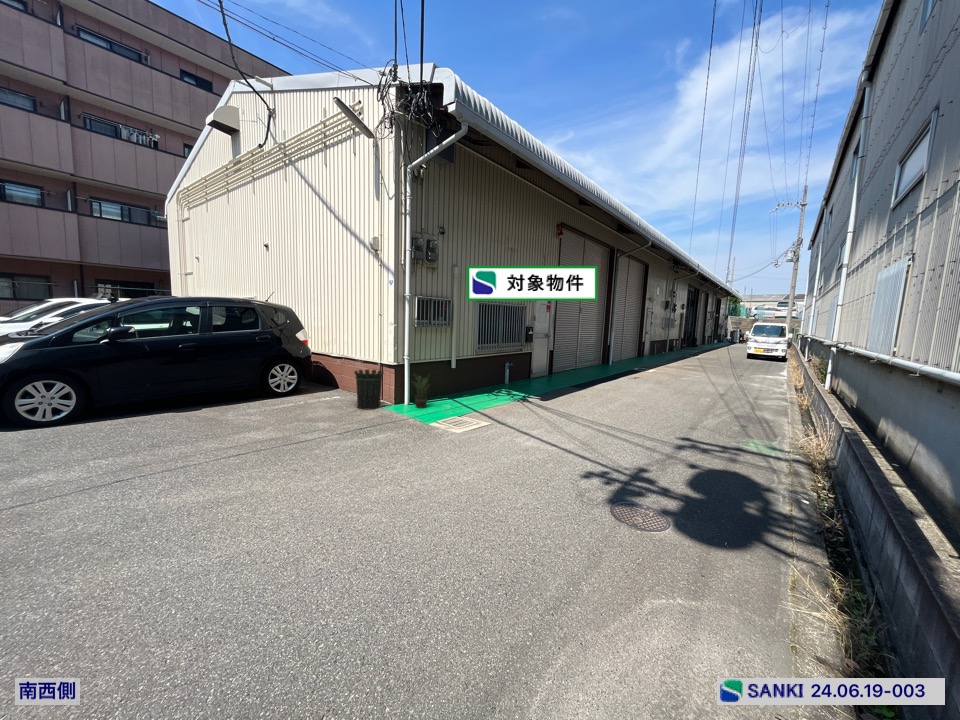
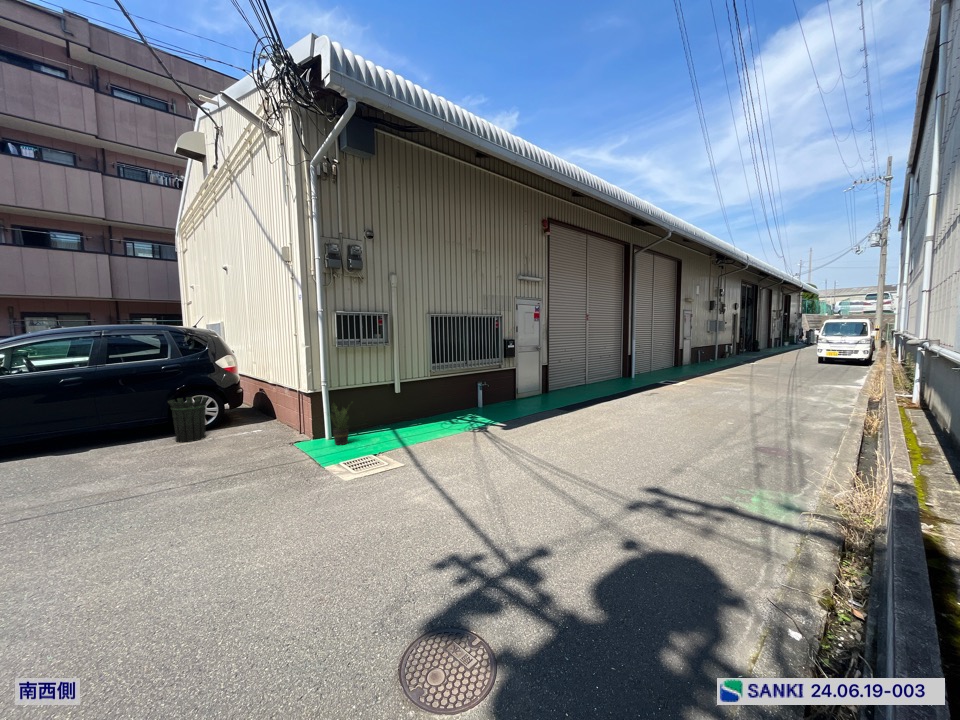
waste bin: present [354,370,384,409] -> present [168,397,208,442]

